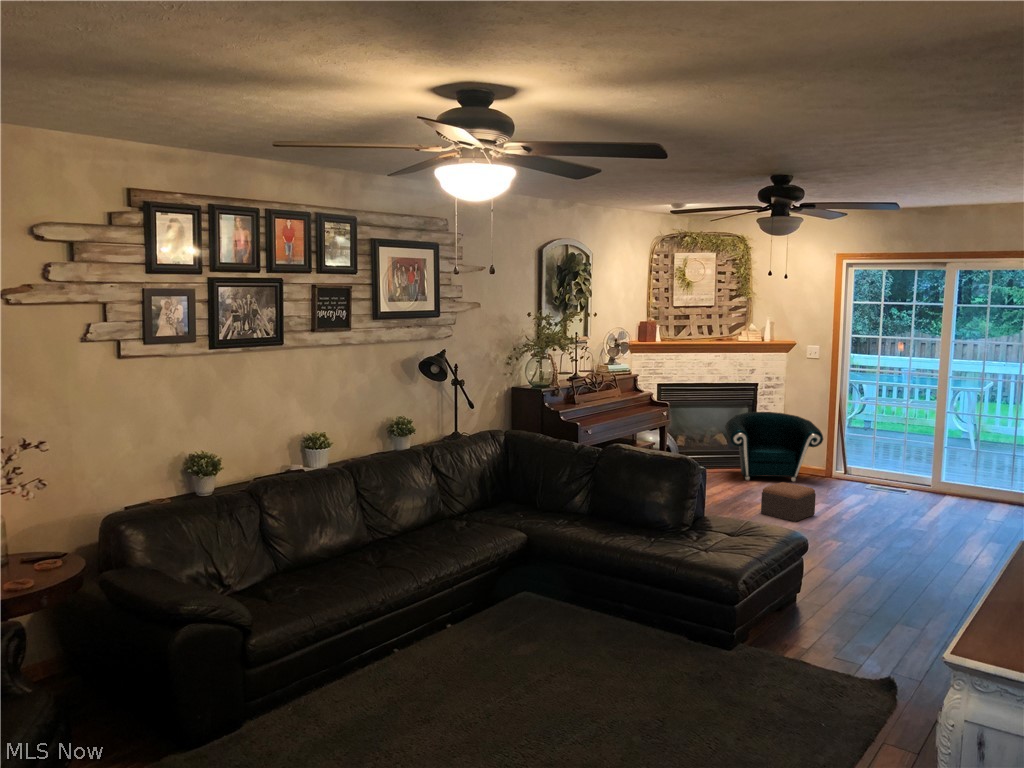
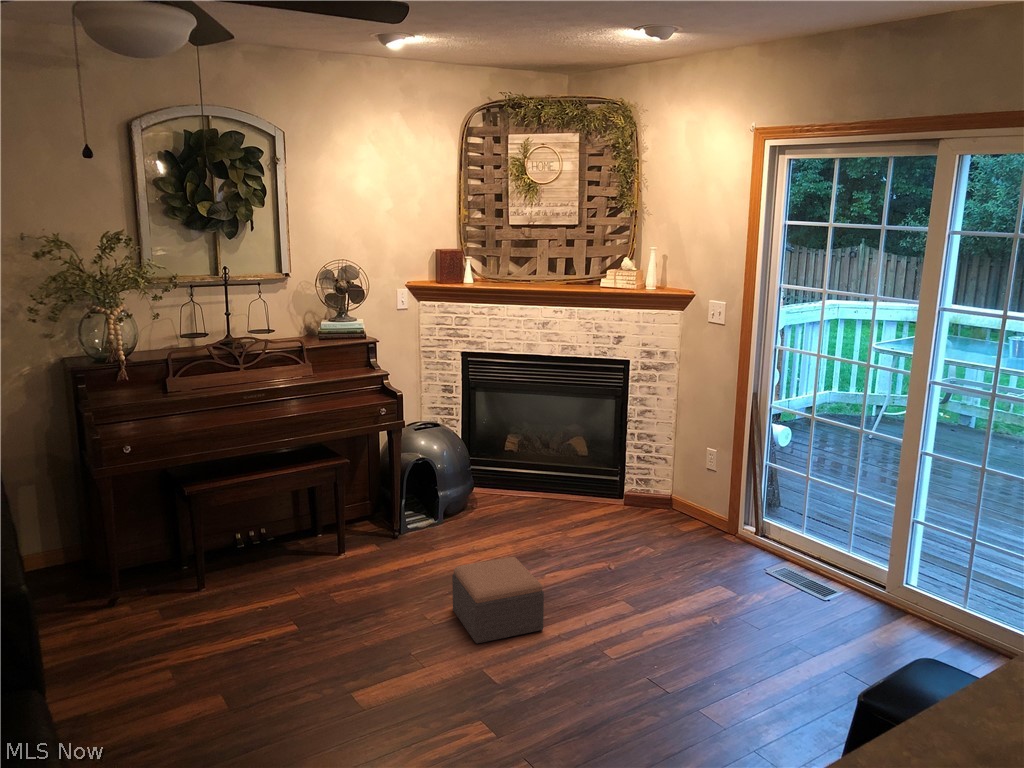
armchair: present [725,412,823,481] -> none [529,408,694,538]

